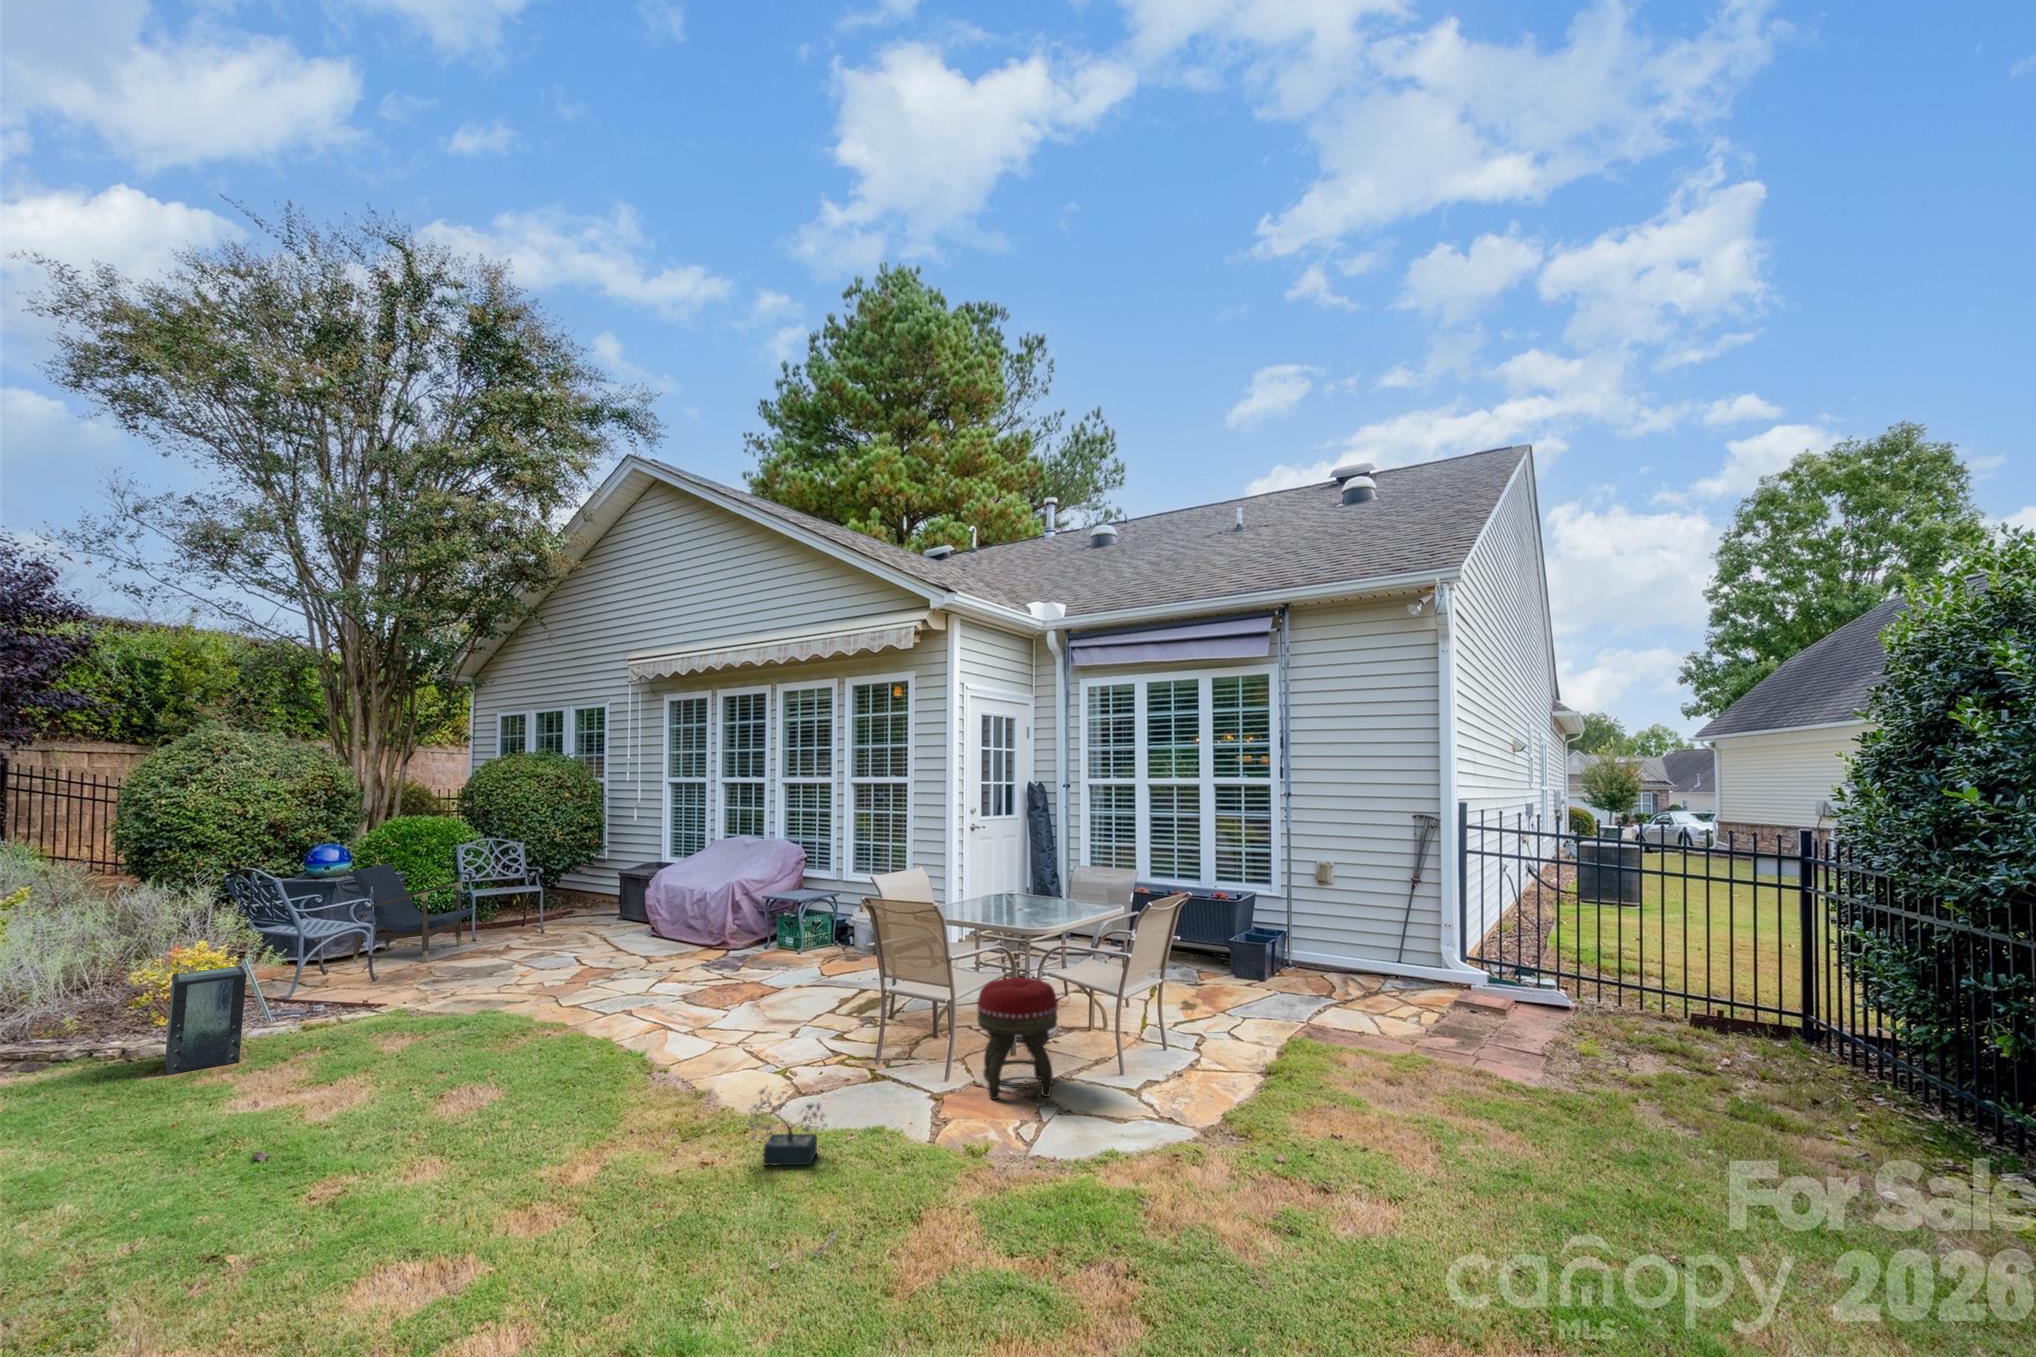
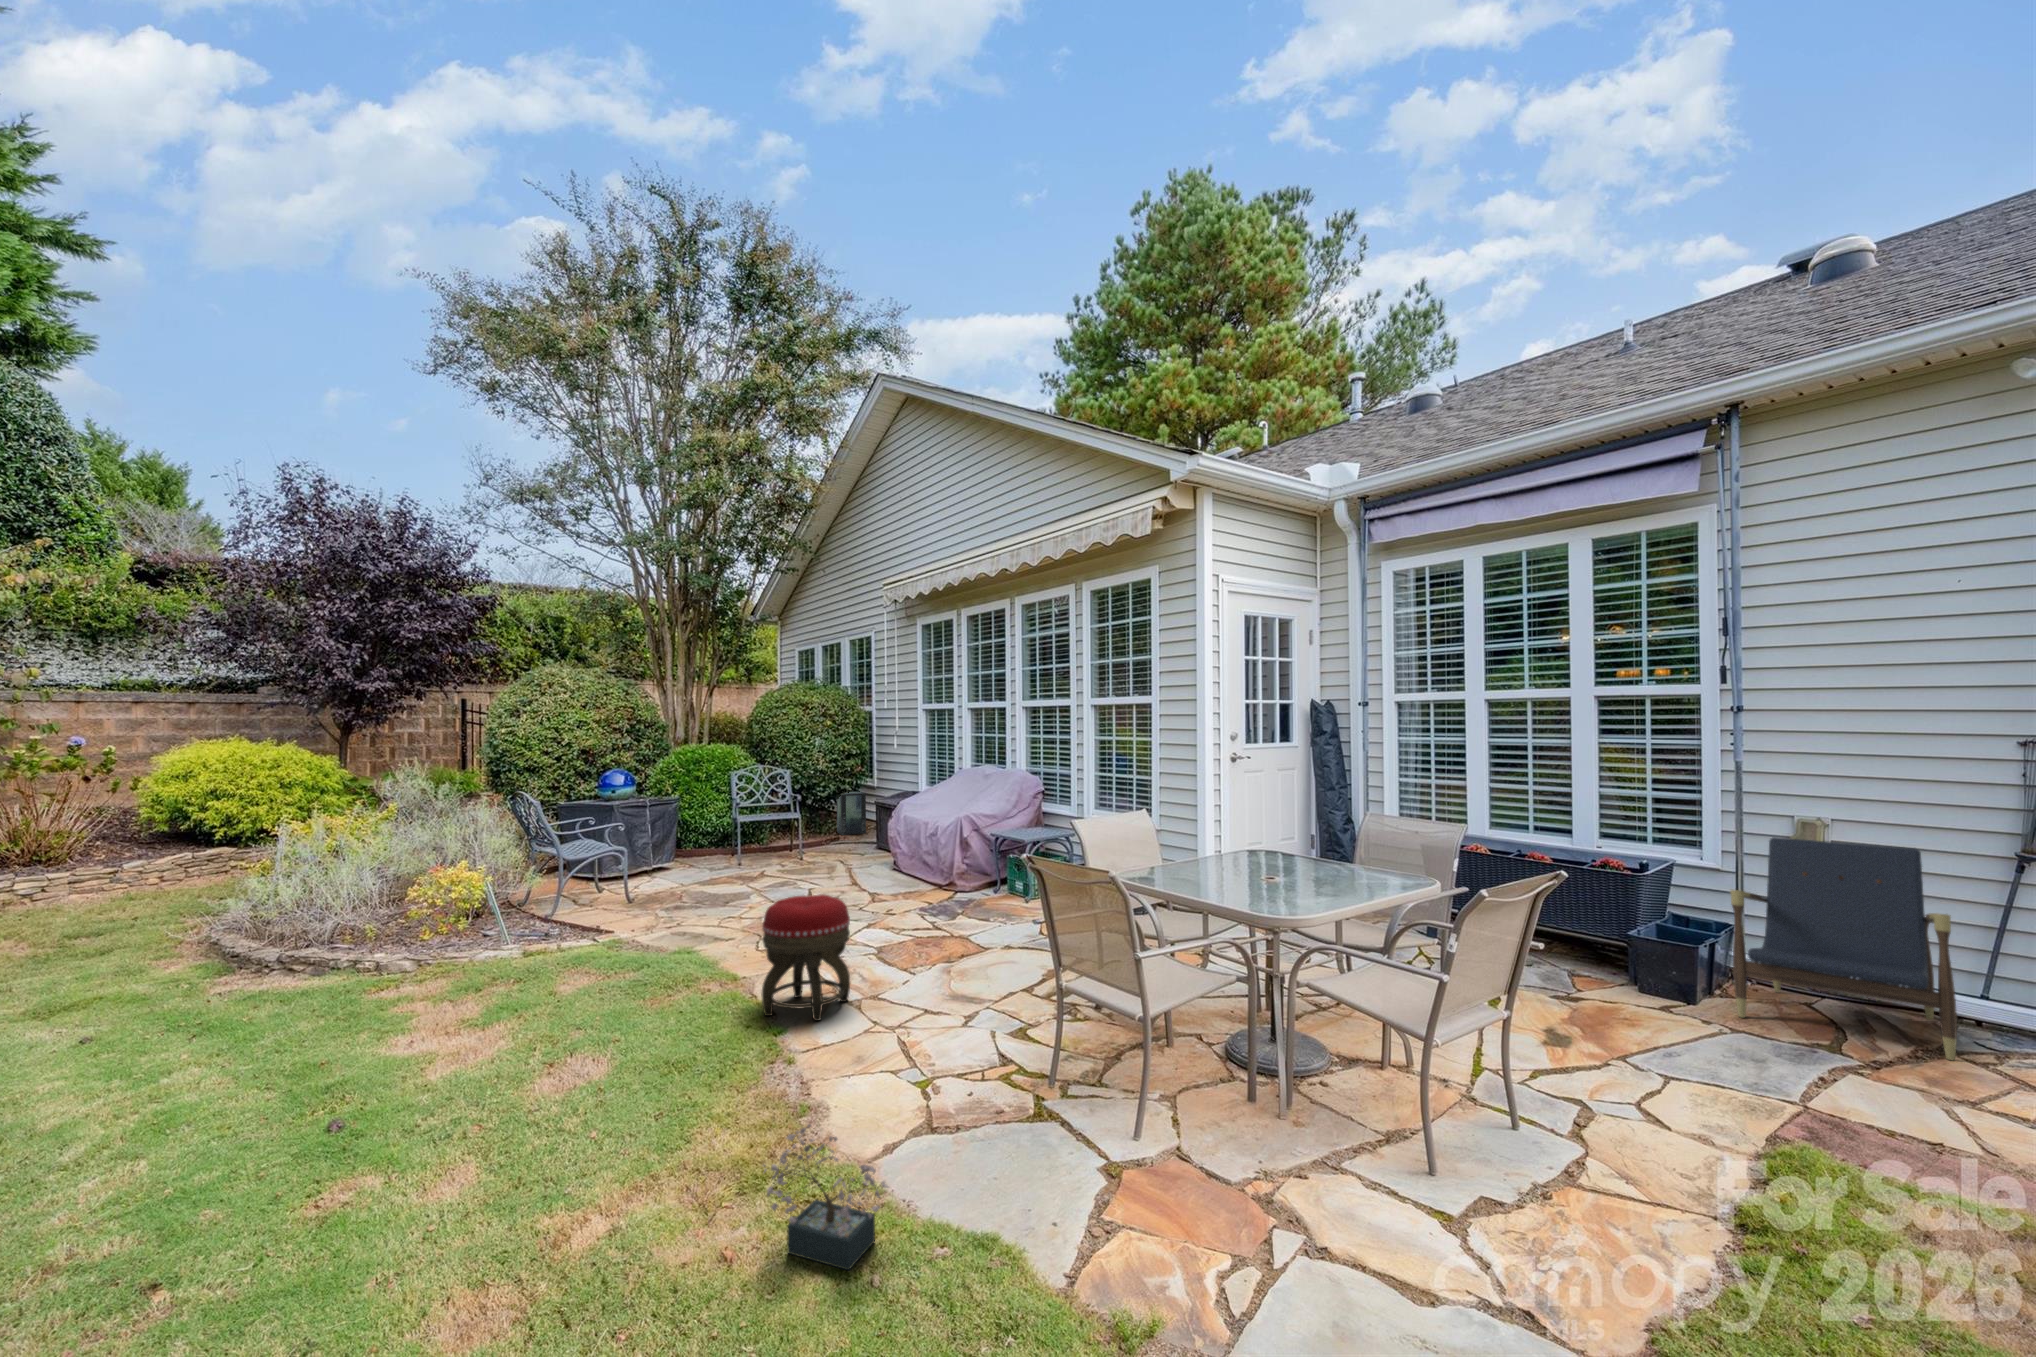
lounge chair: present [353,864,473,963] -> present [1730,837,1957,1060]
storage box: present [165,966,246,1075] -> present [837,791,866,835]
footstool: present [977,977,1058,1099] -> present [761,894,850,1021]

